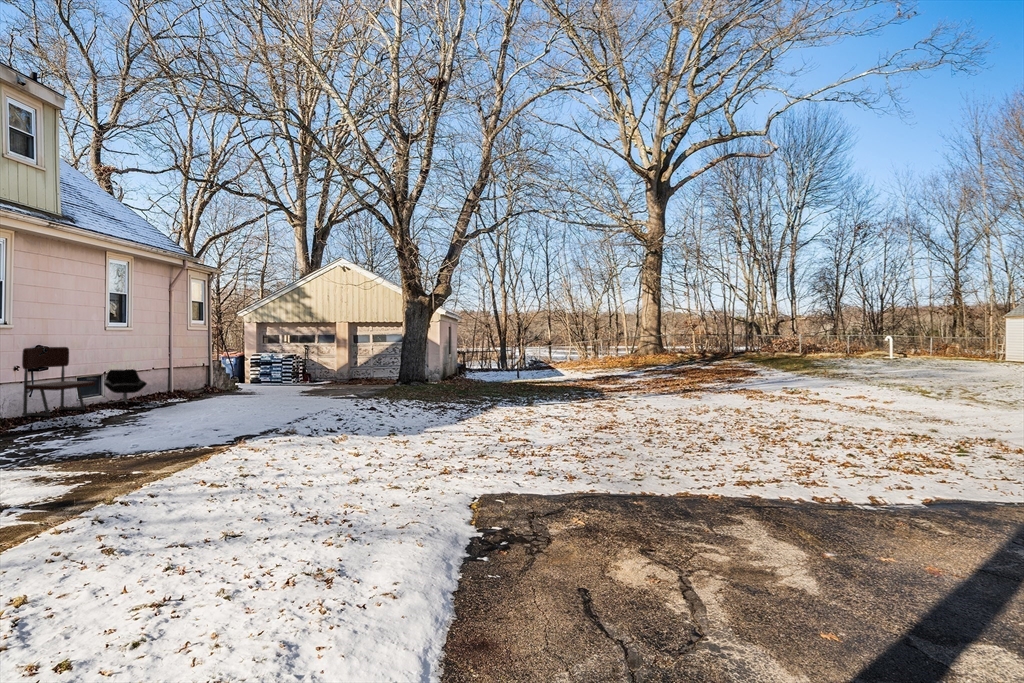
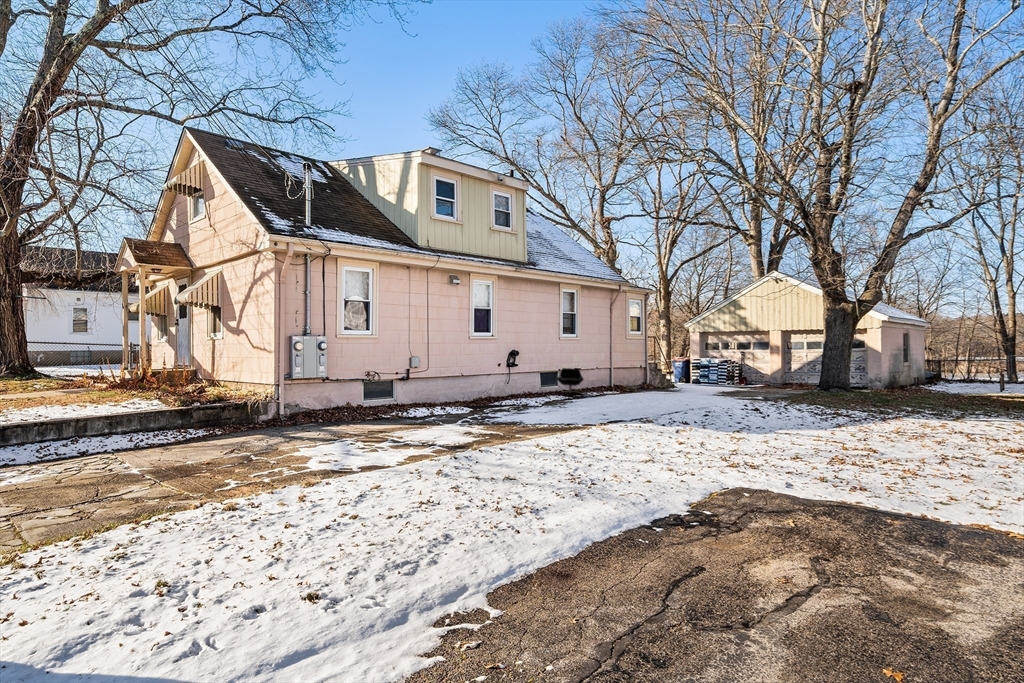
bench: present [22,347,95,416] -> none [502,351,545,398]

